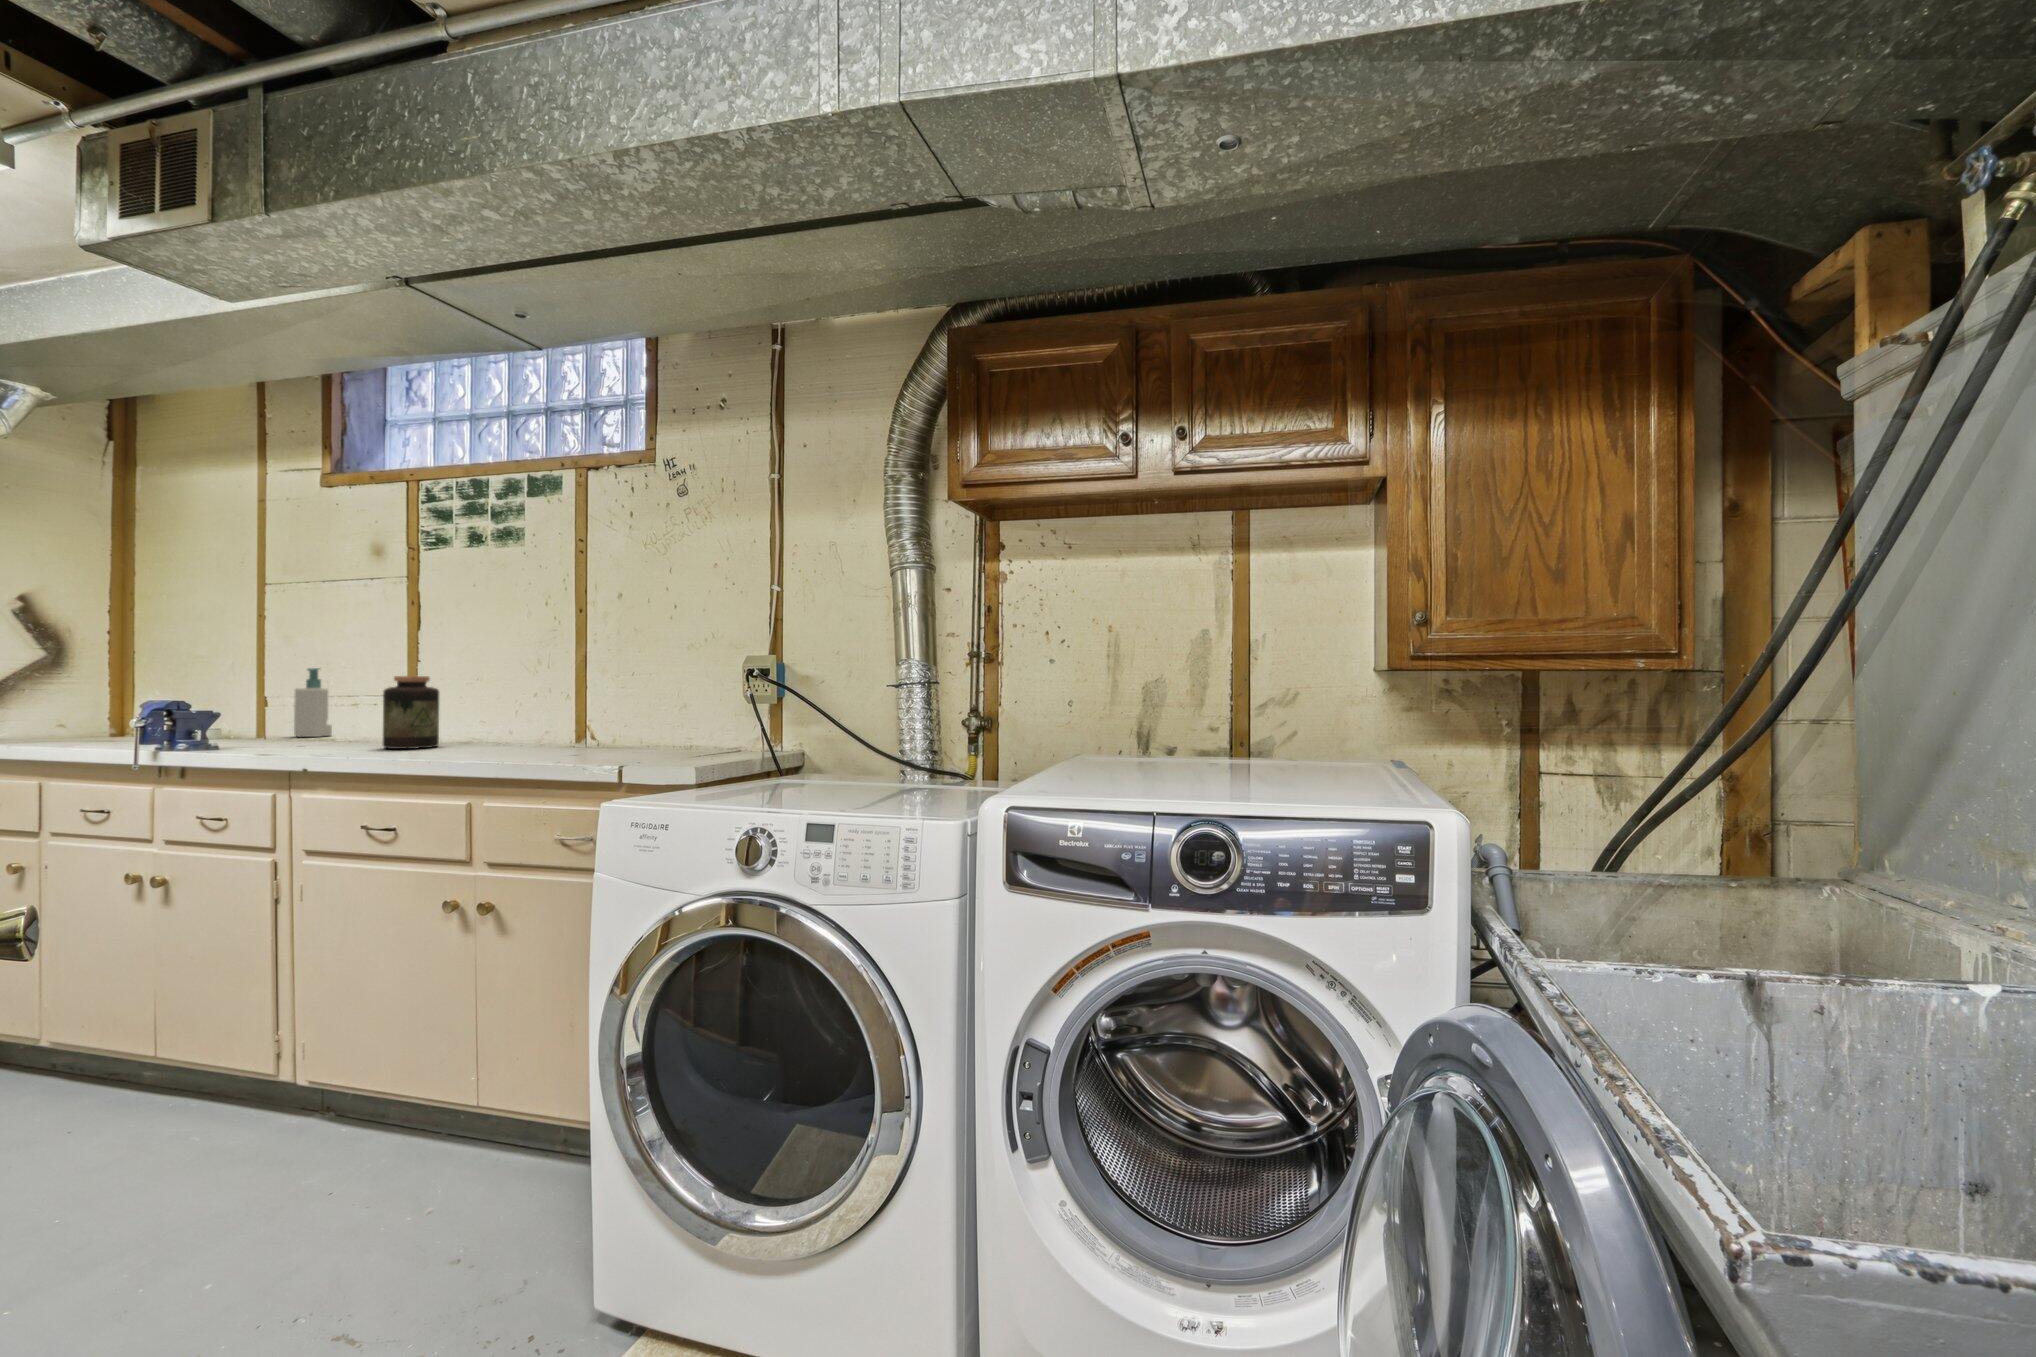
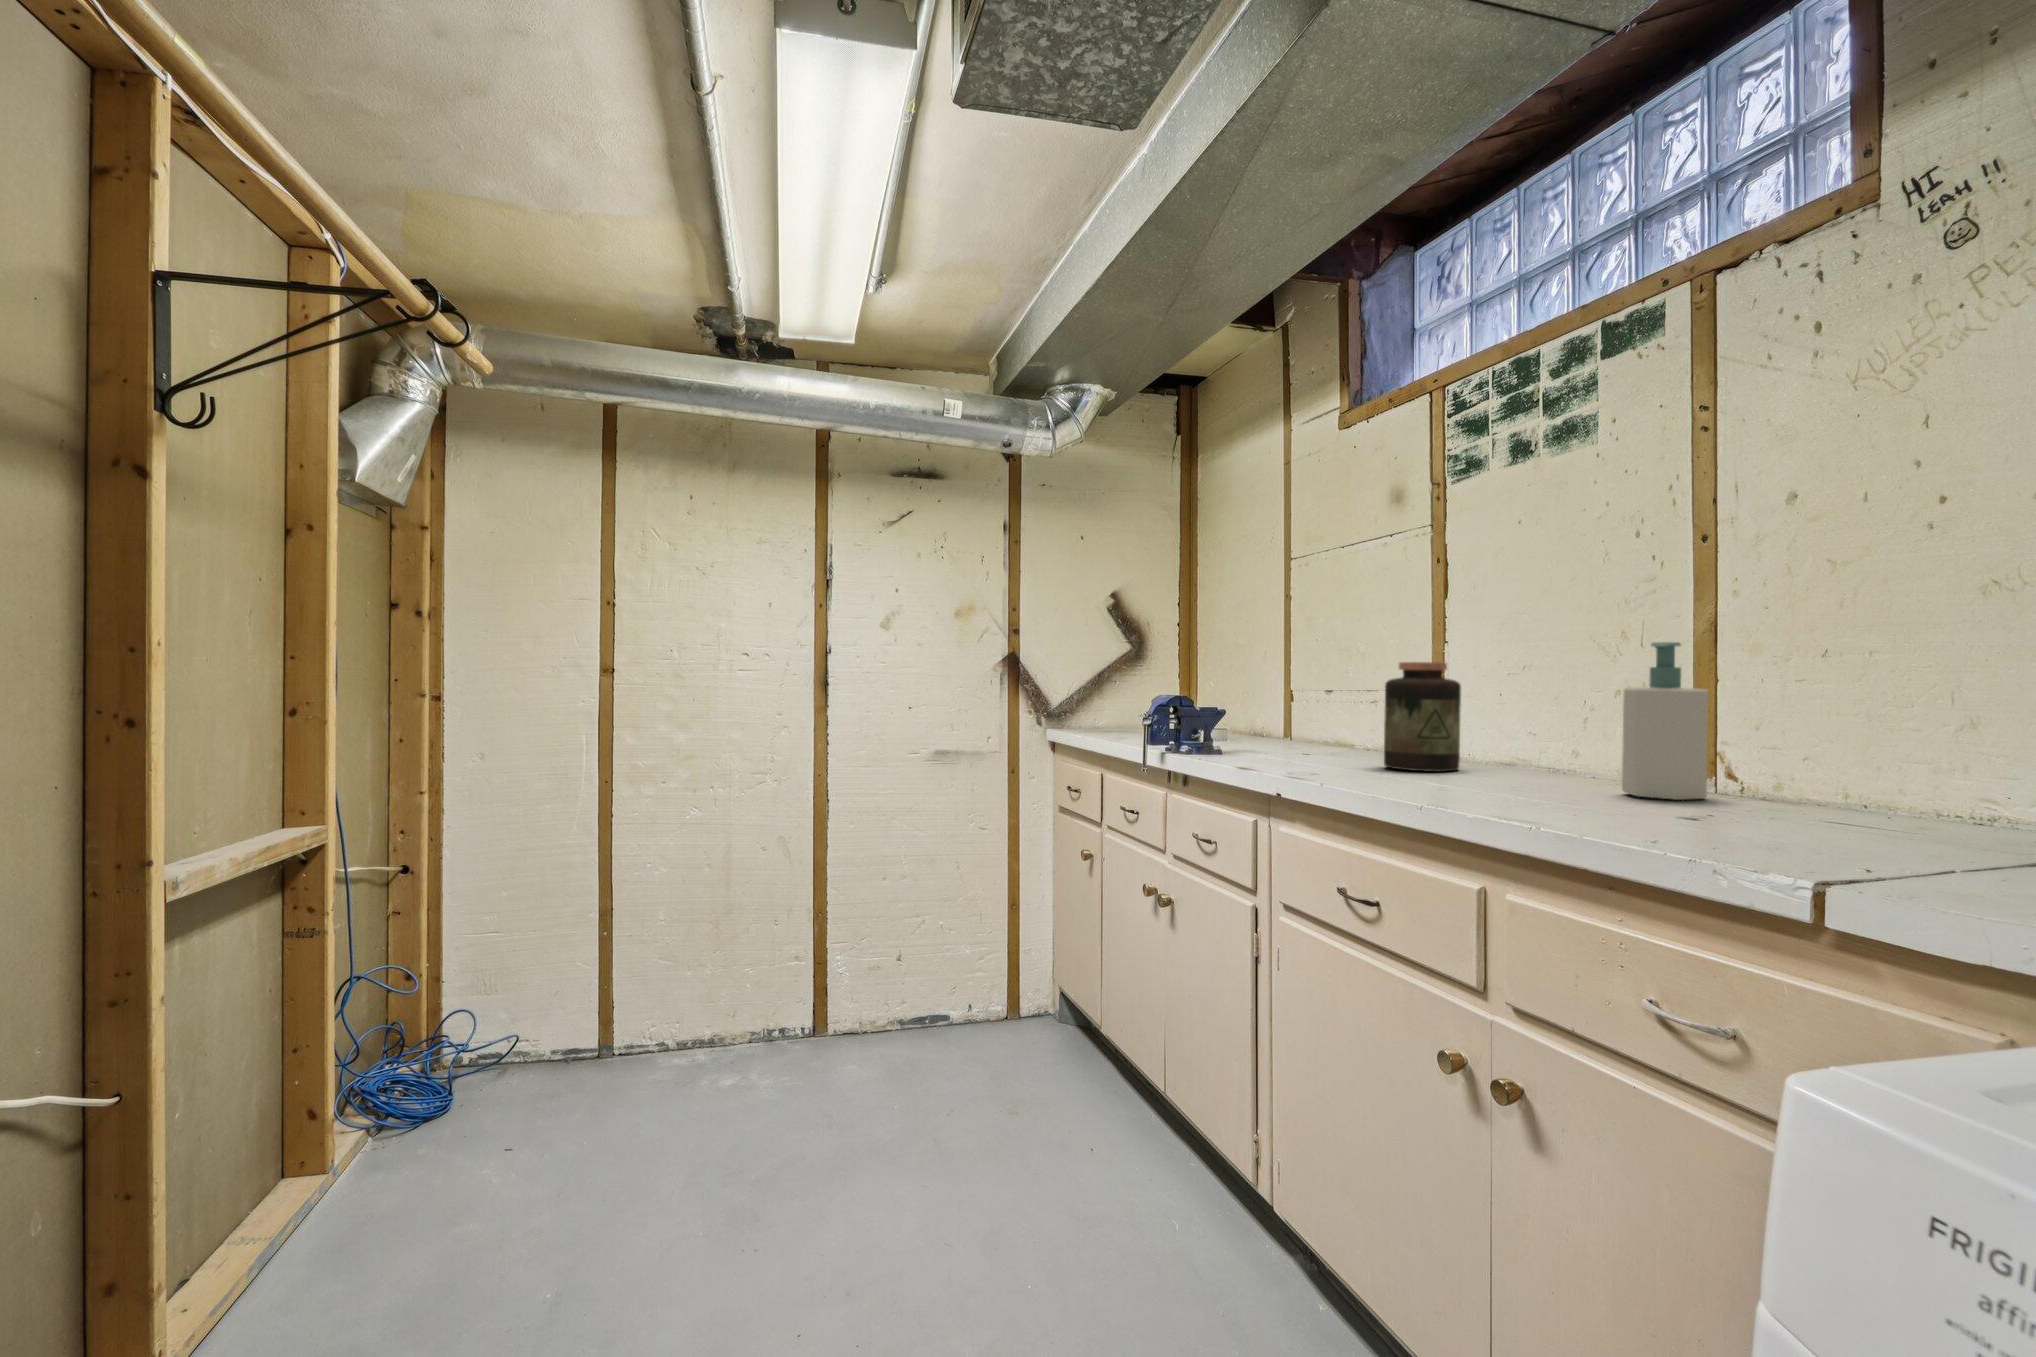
soap bottle: present [294,668,332,737] -> present [1622,642,1708,800]

